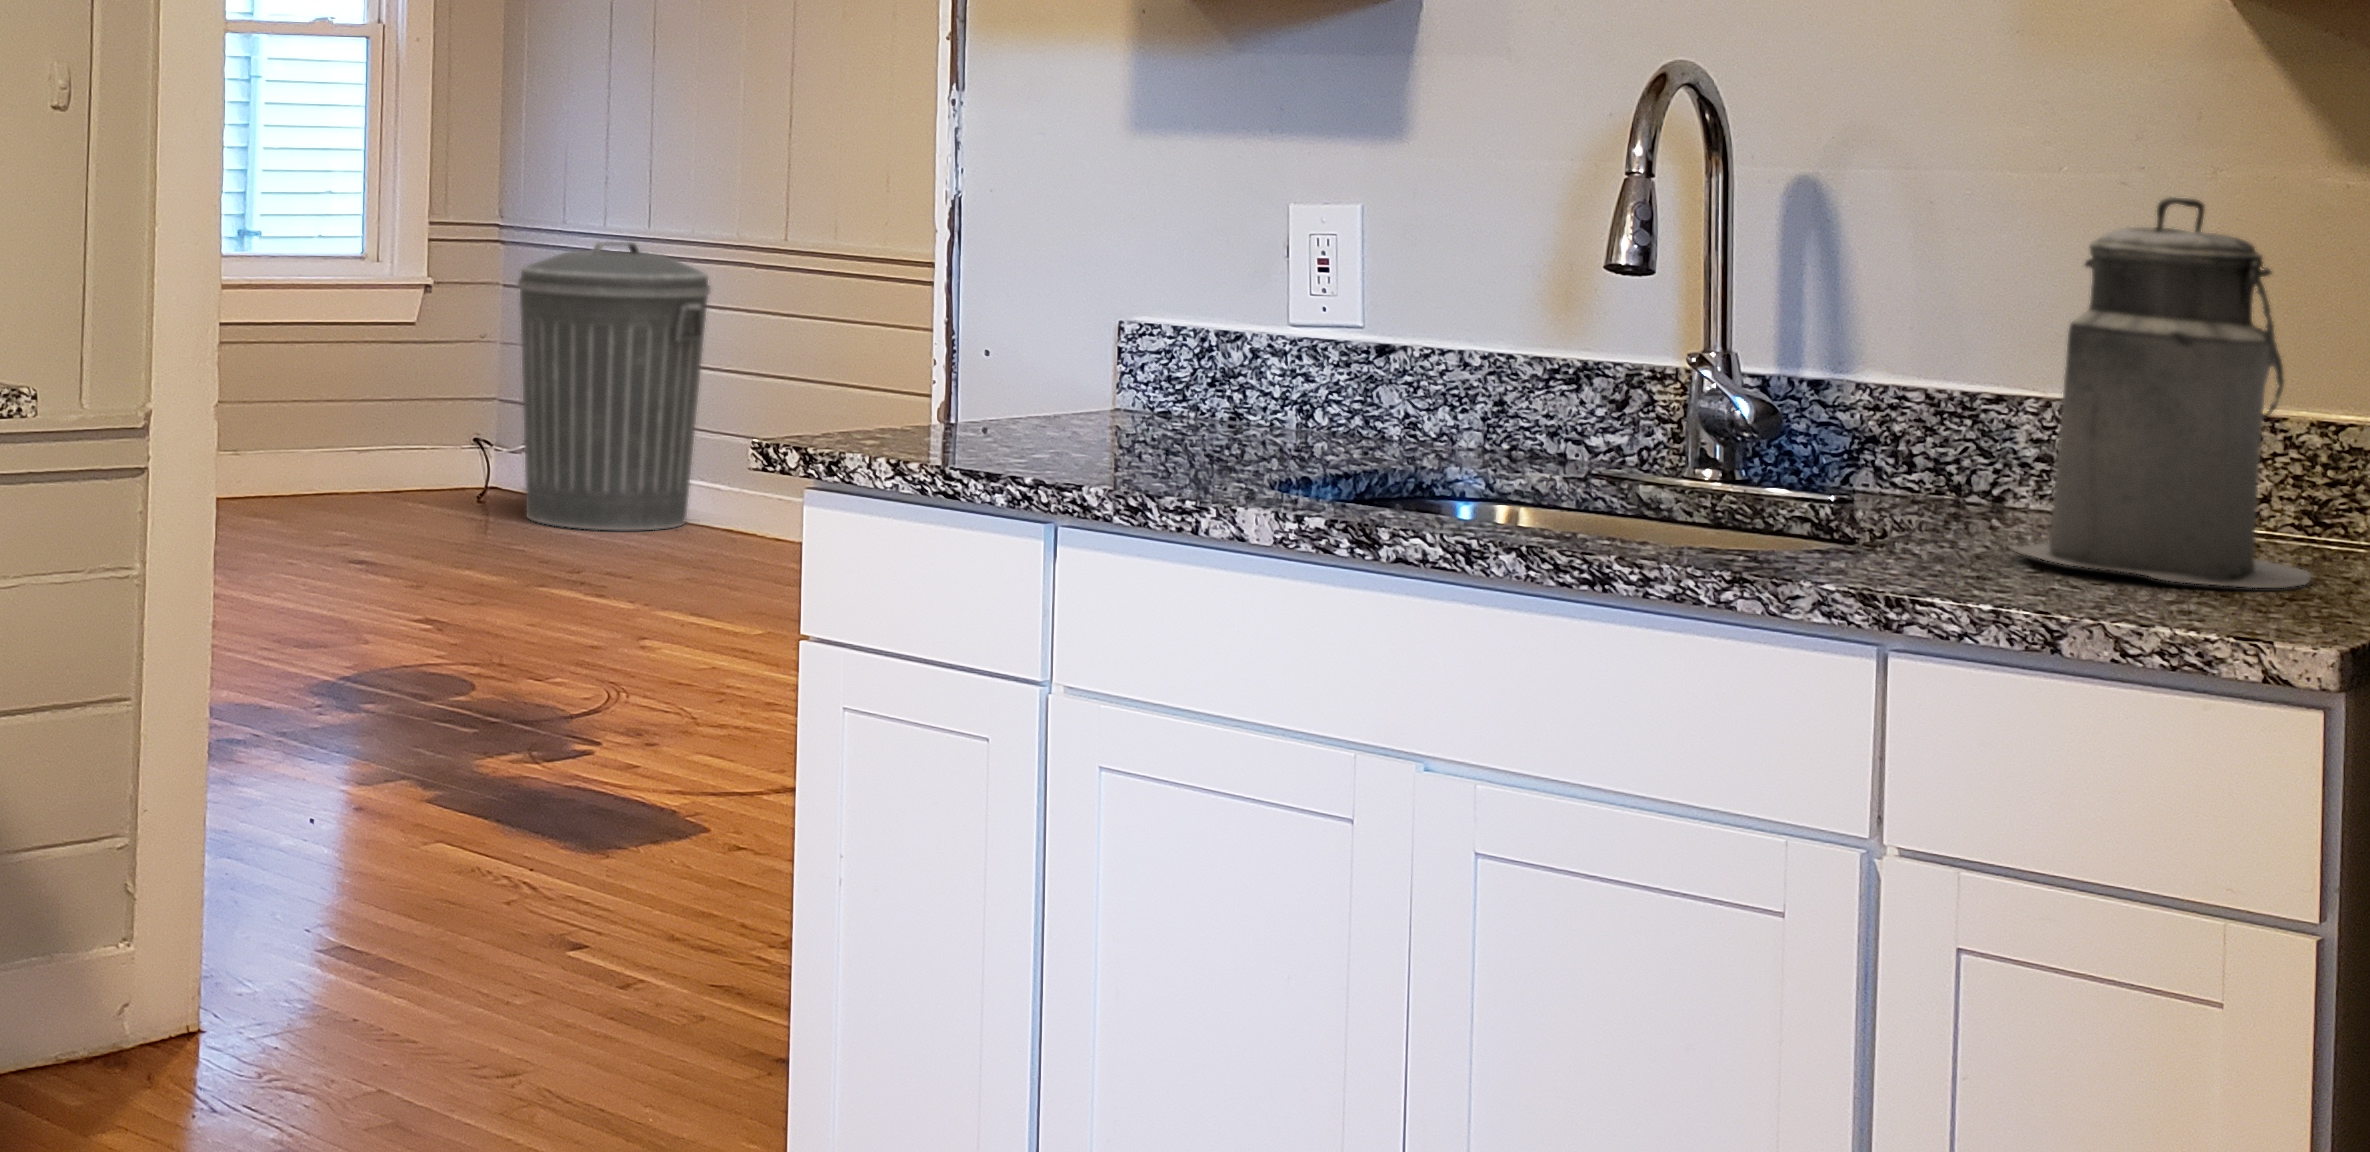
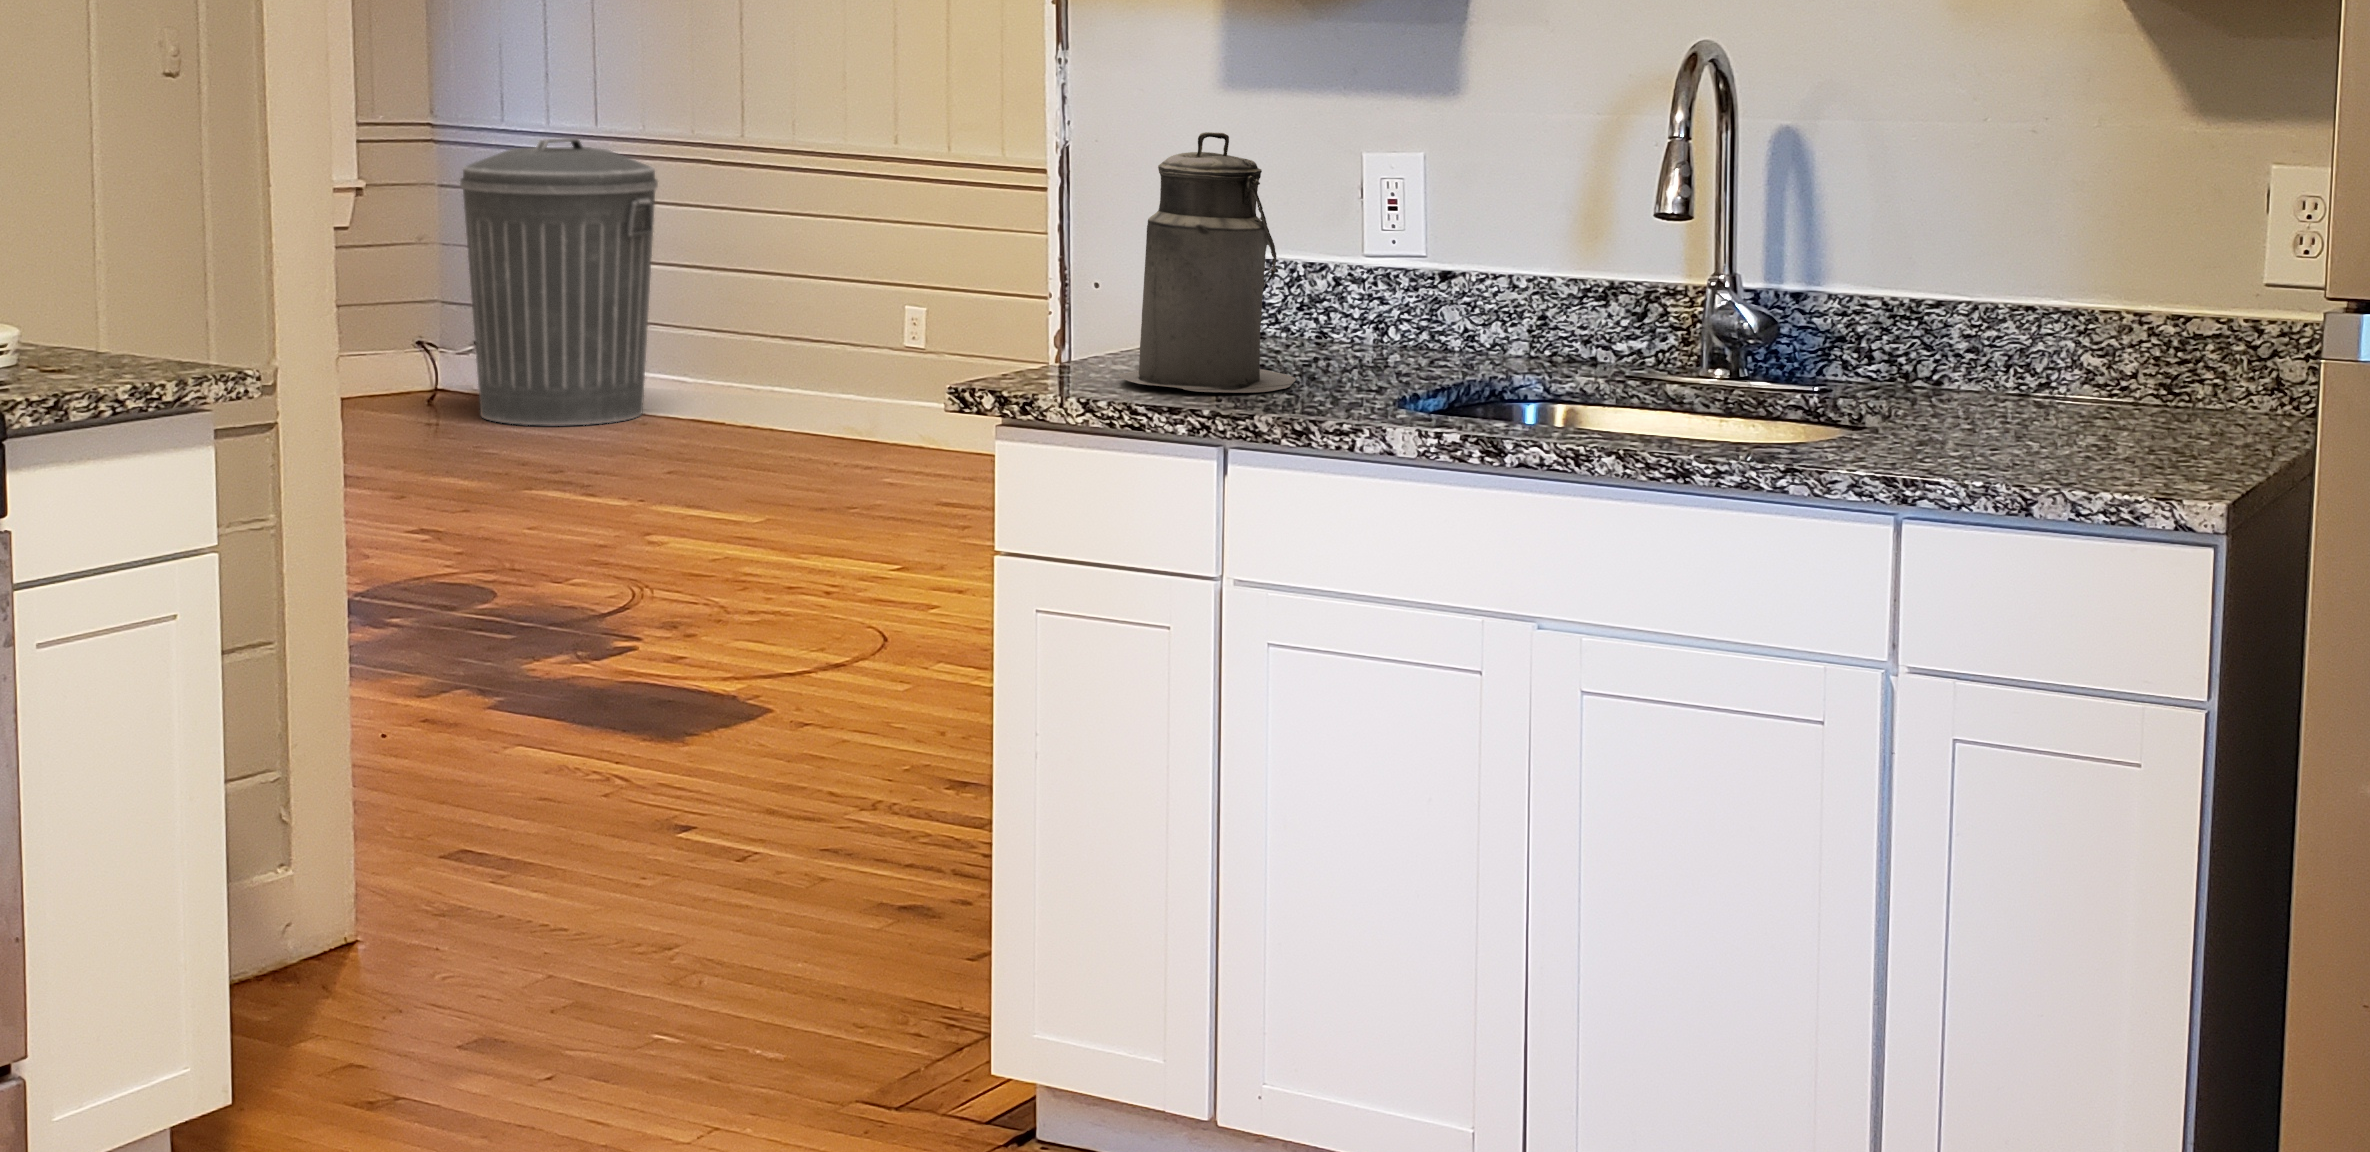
canister: present [2014,197,2311,588] -> present [1119,132,1296,393]

